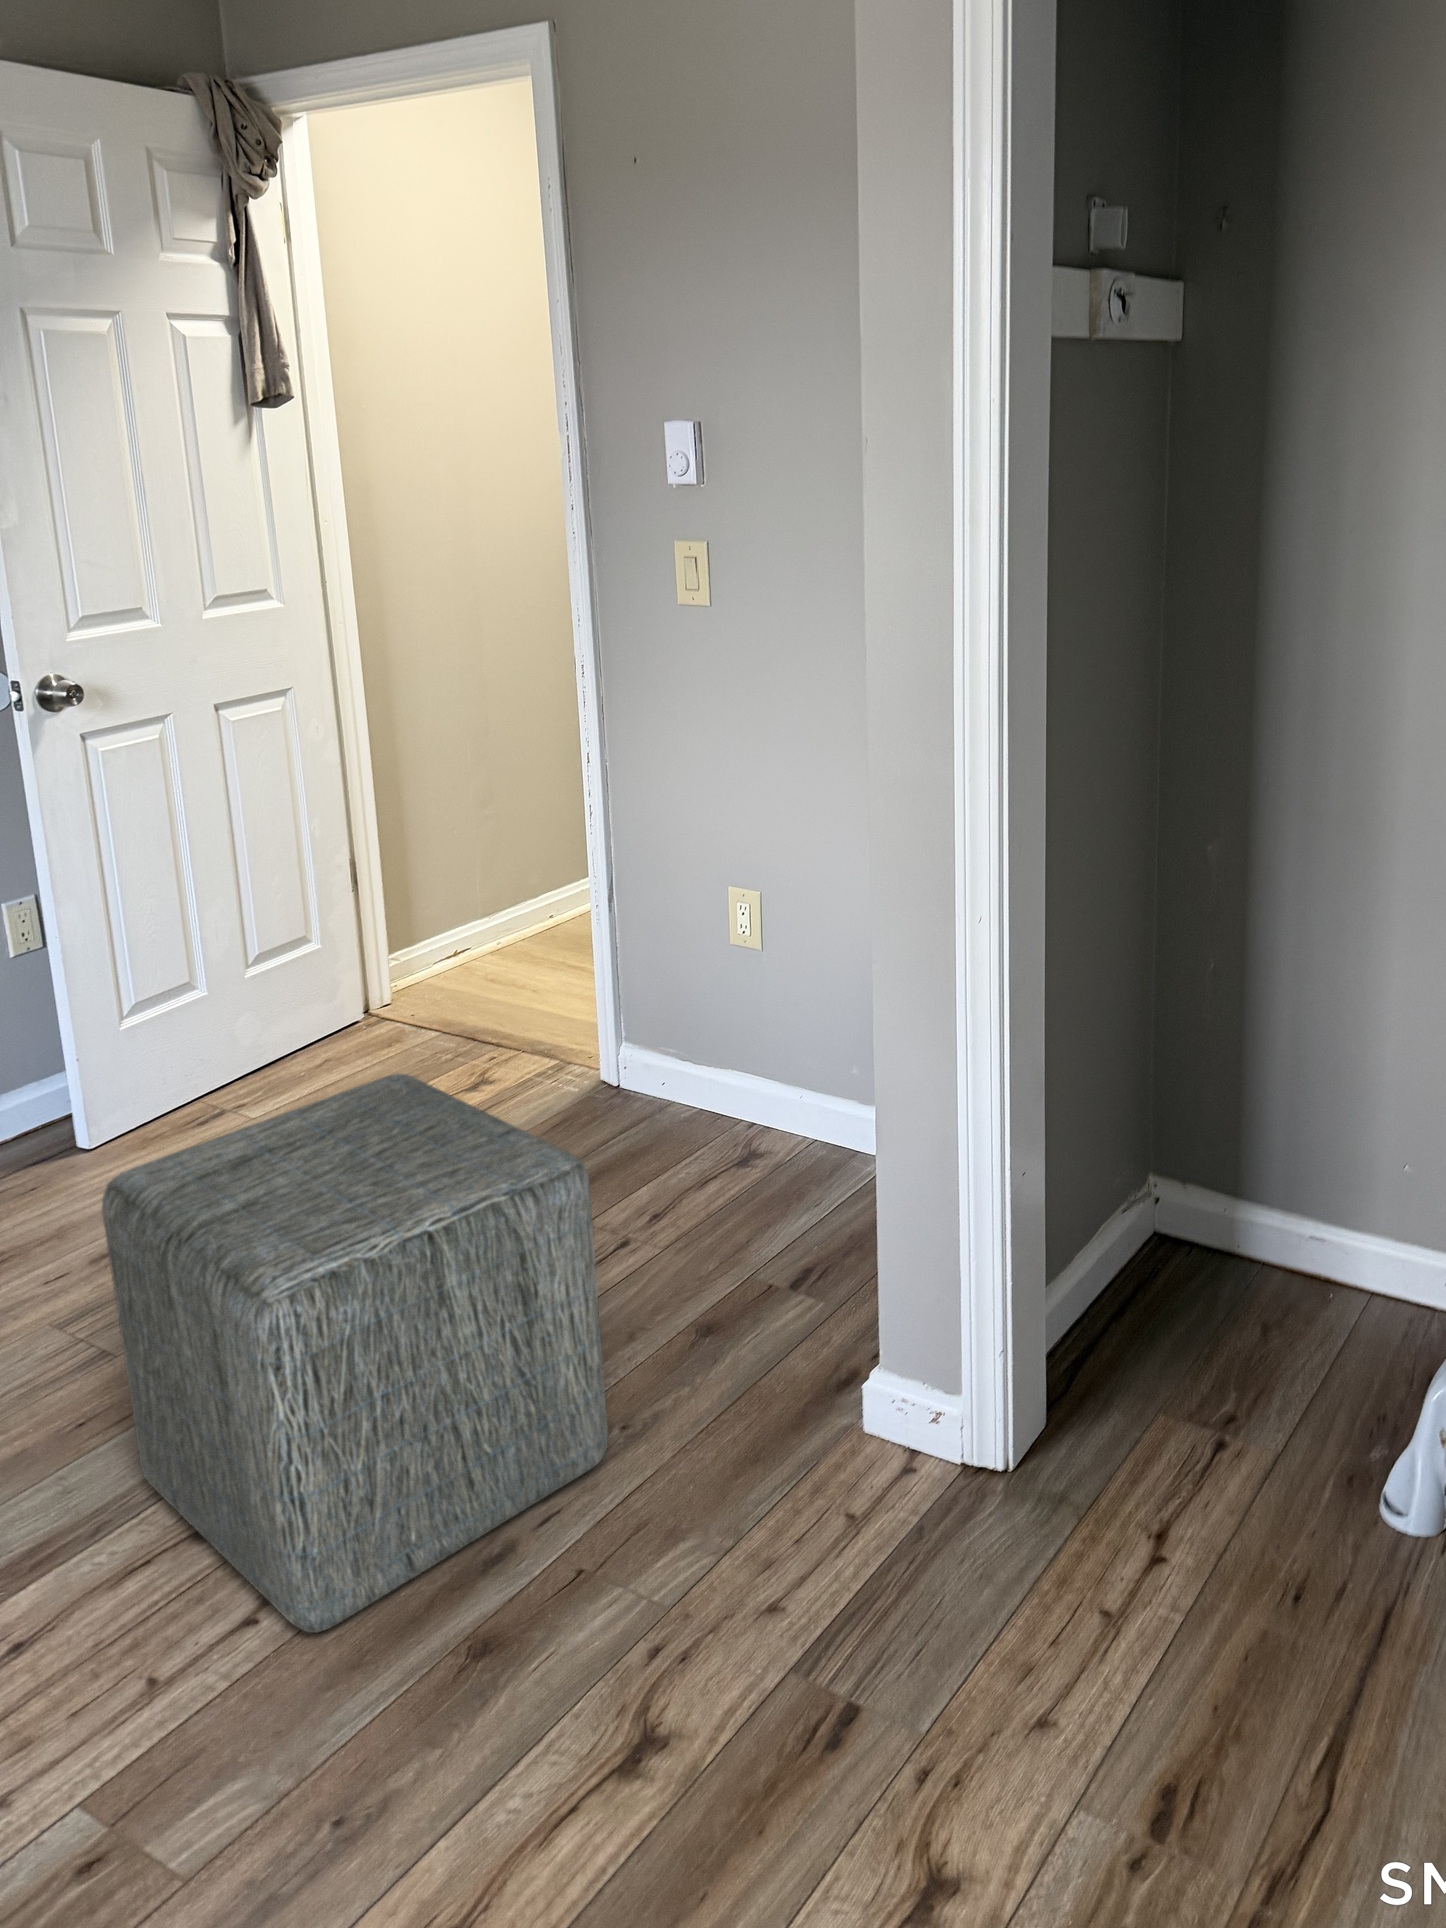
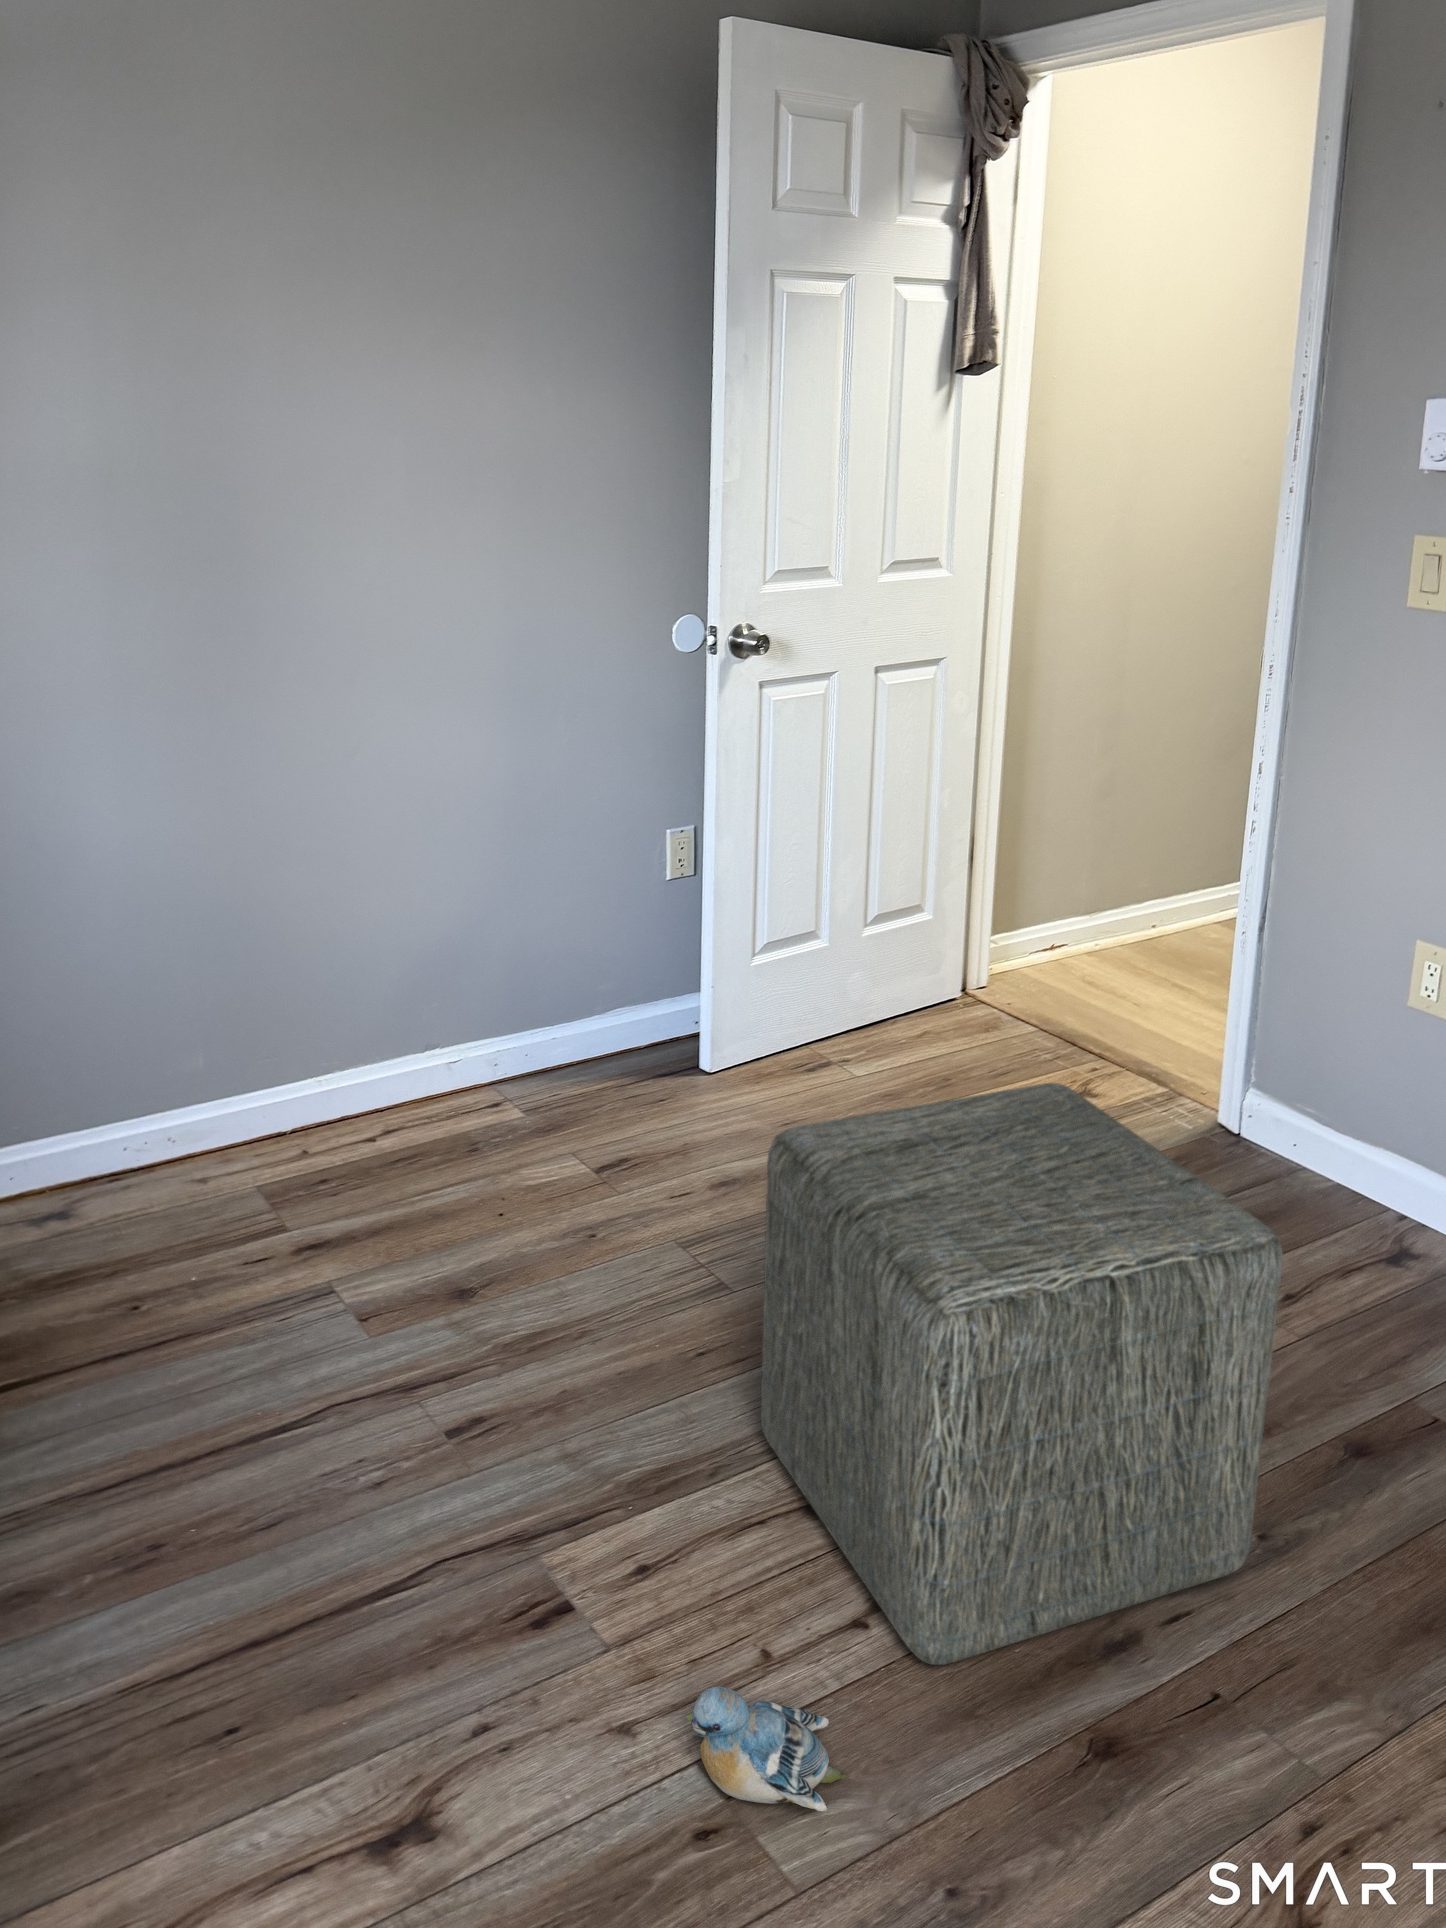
plush toy: none [54,1712,230,1817] -> present [686,1687,846,1811]

